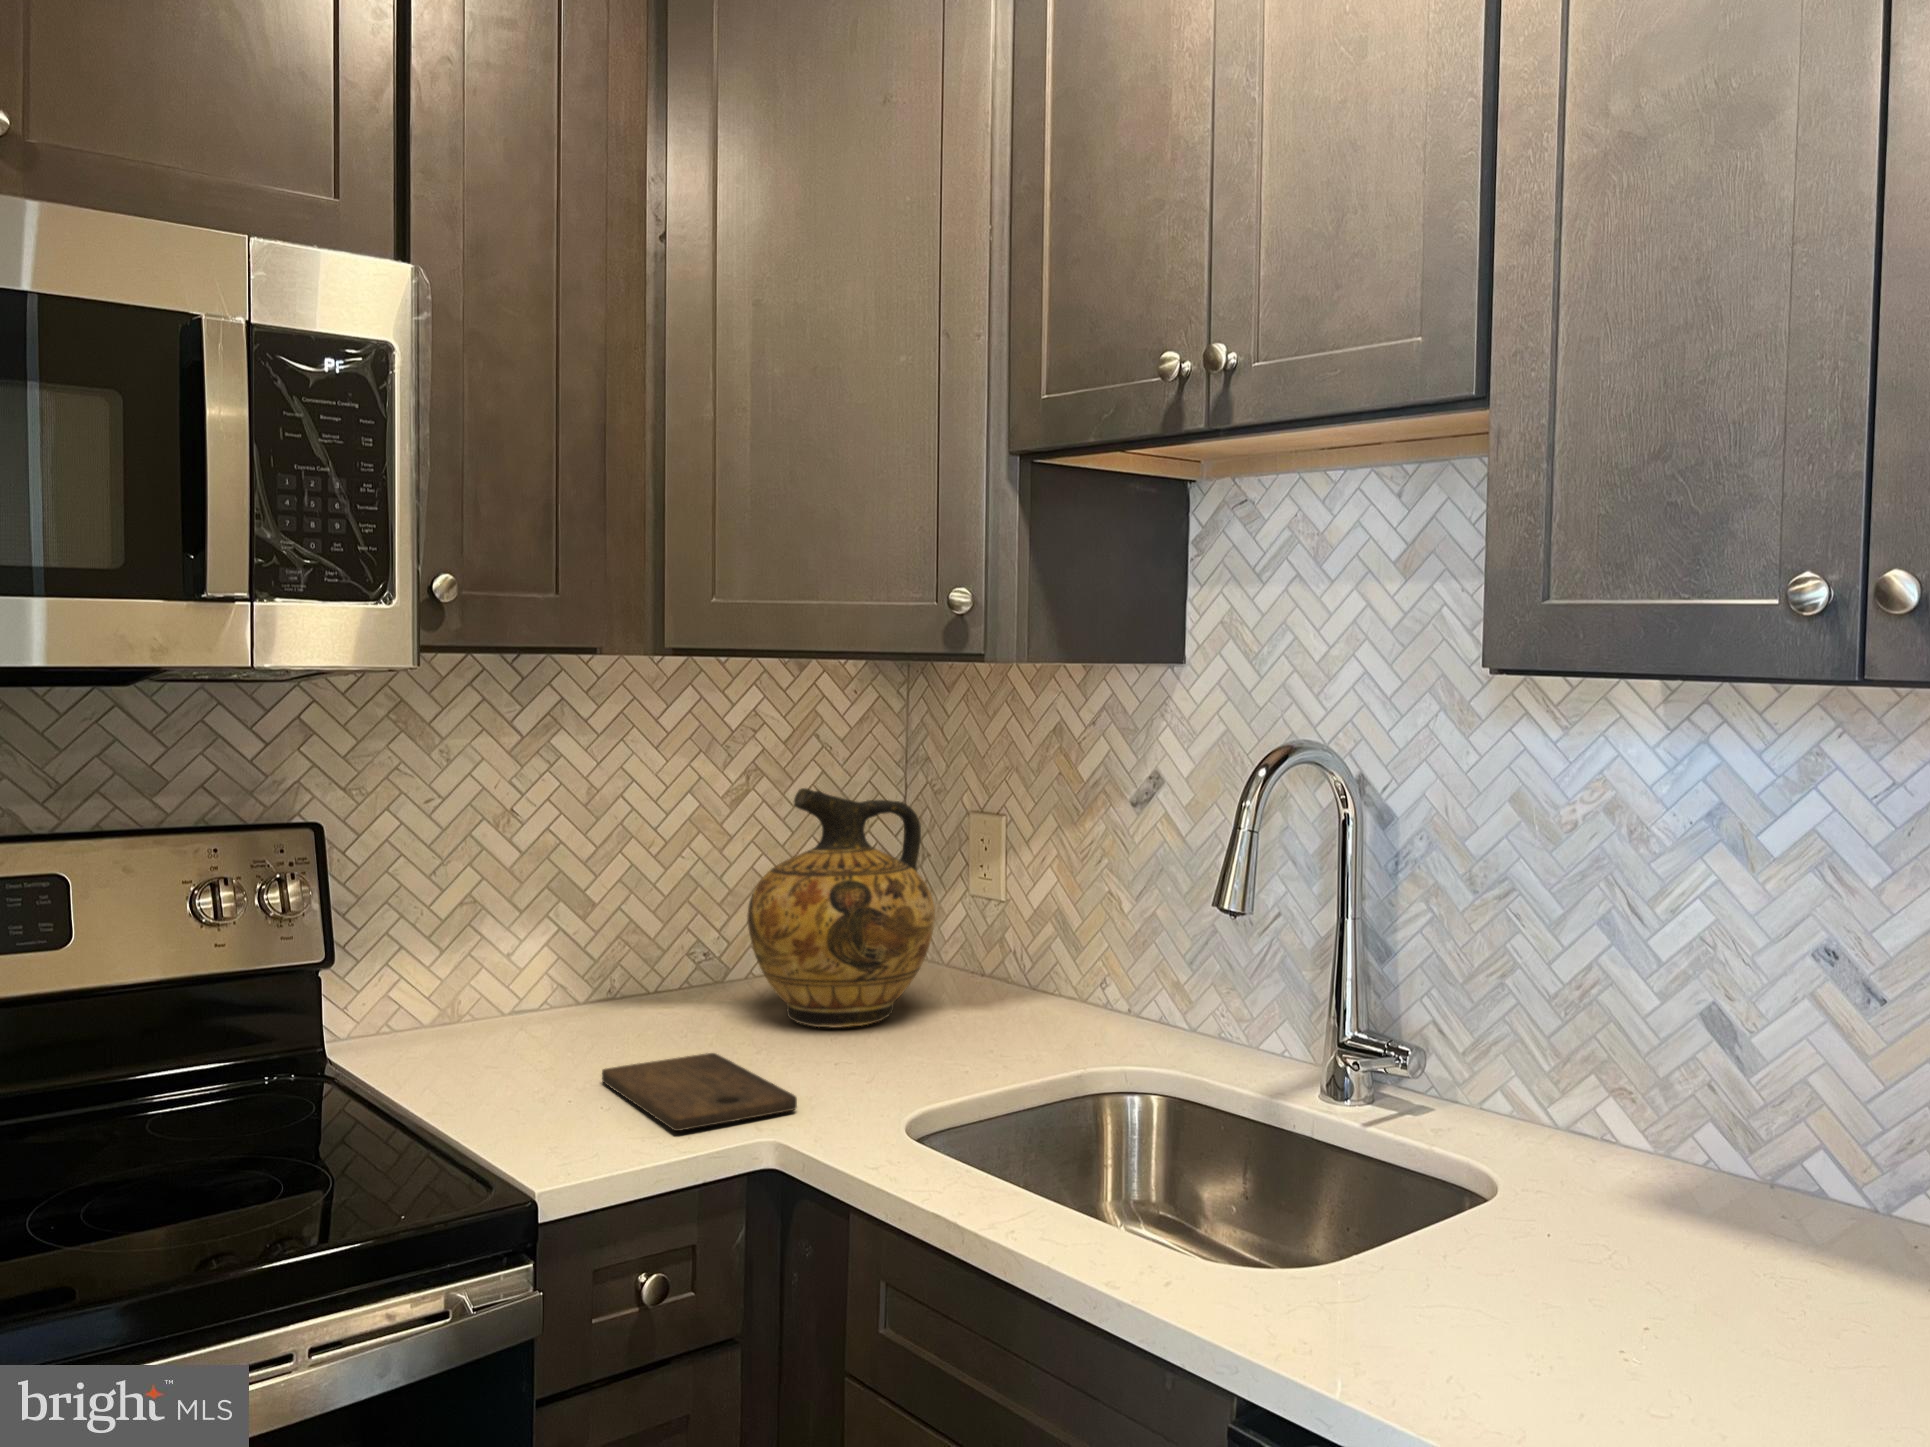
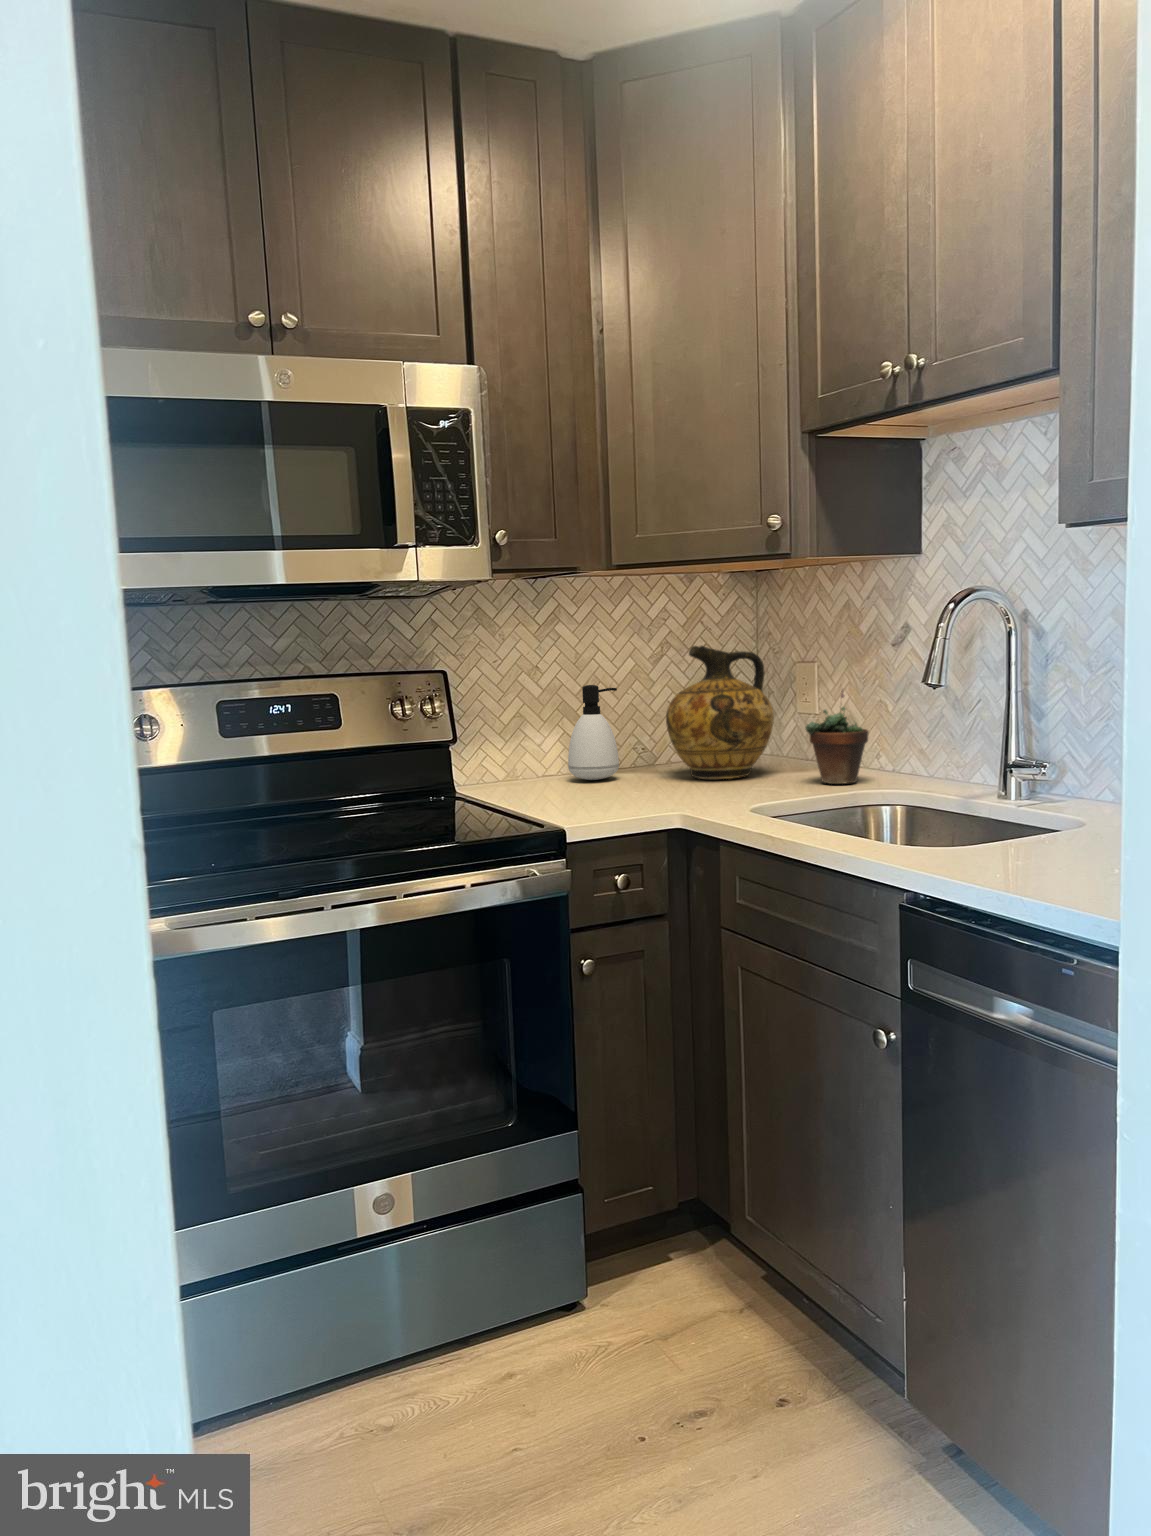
soap dispenser: none [562,849,661,1023] -> present [568,685,619,780]
succulent plant: none [994,880,1098,1049] -> present [805,691,868,784]
cutting board: present [602,1053,797,1131] -> none [592,786,694,810]

